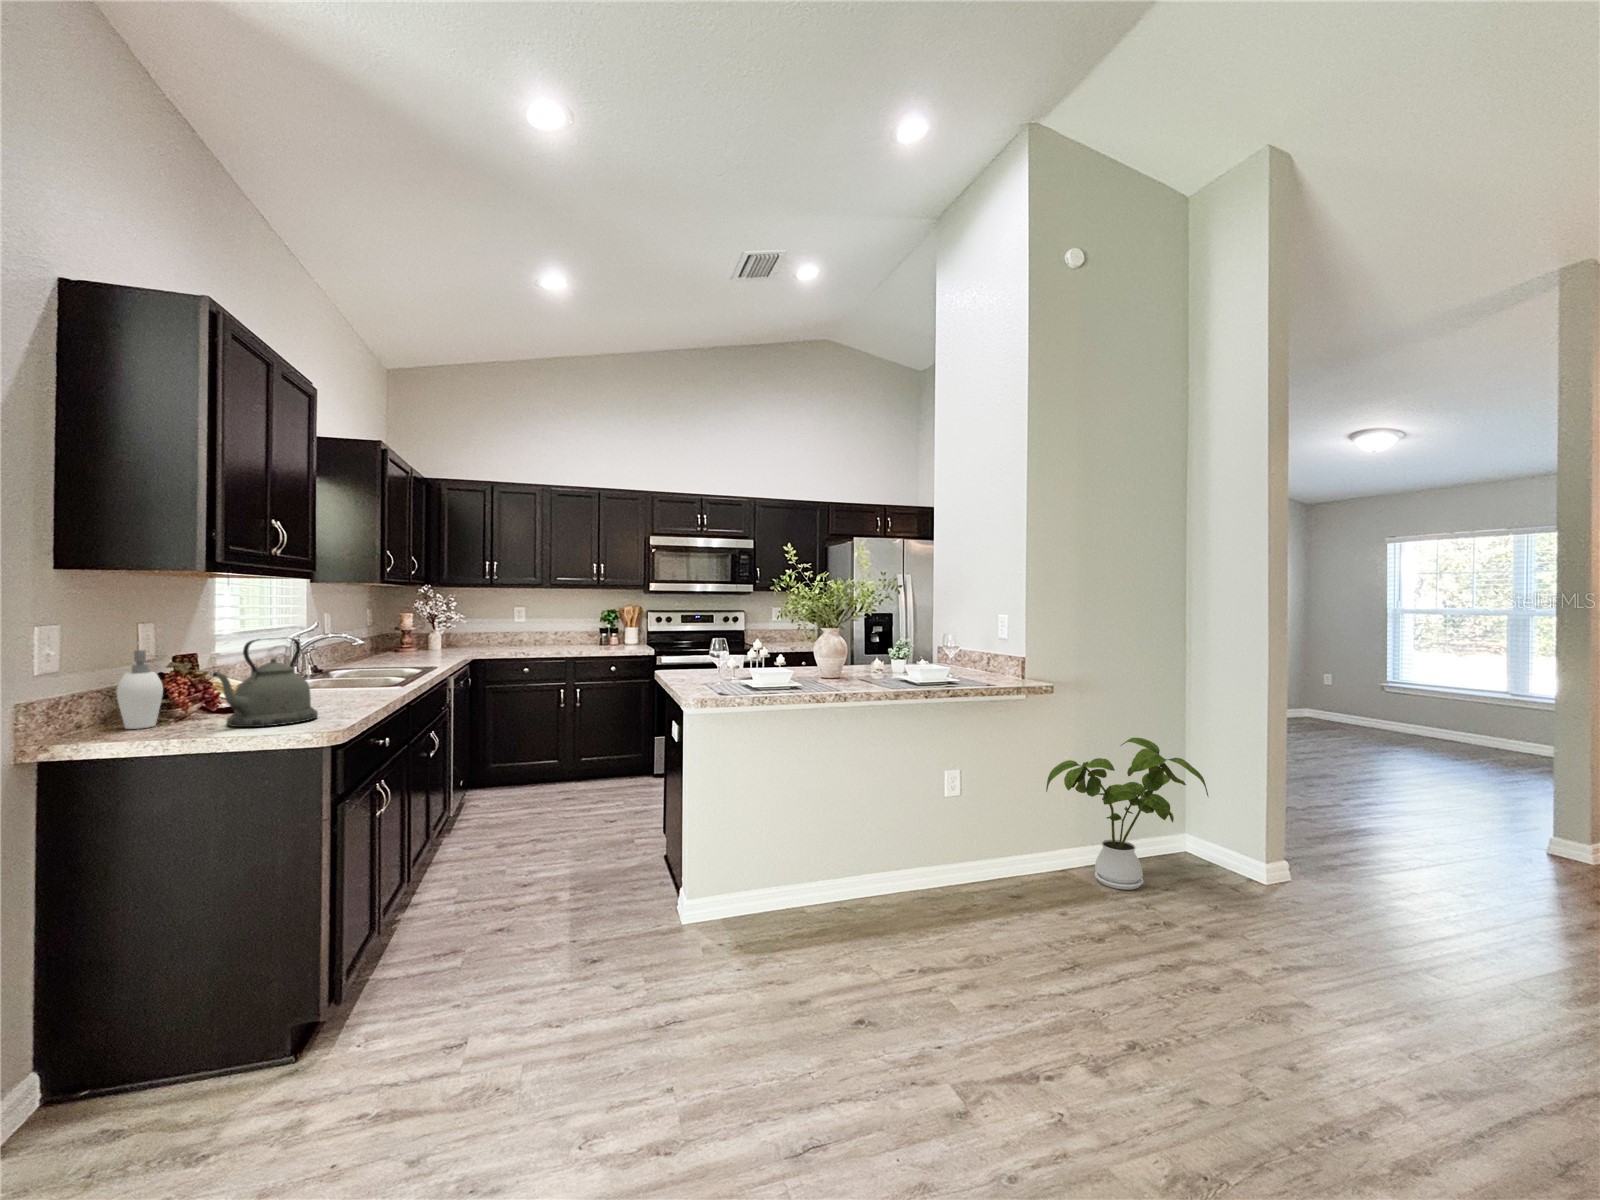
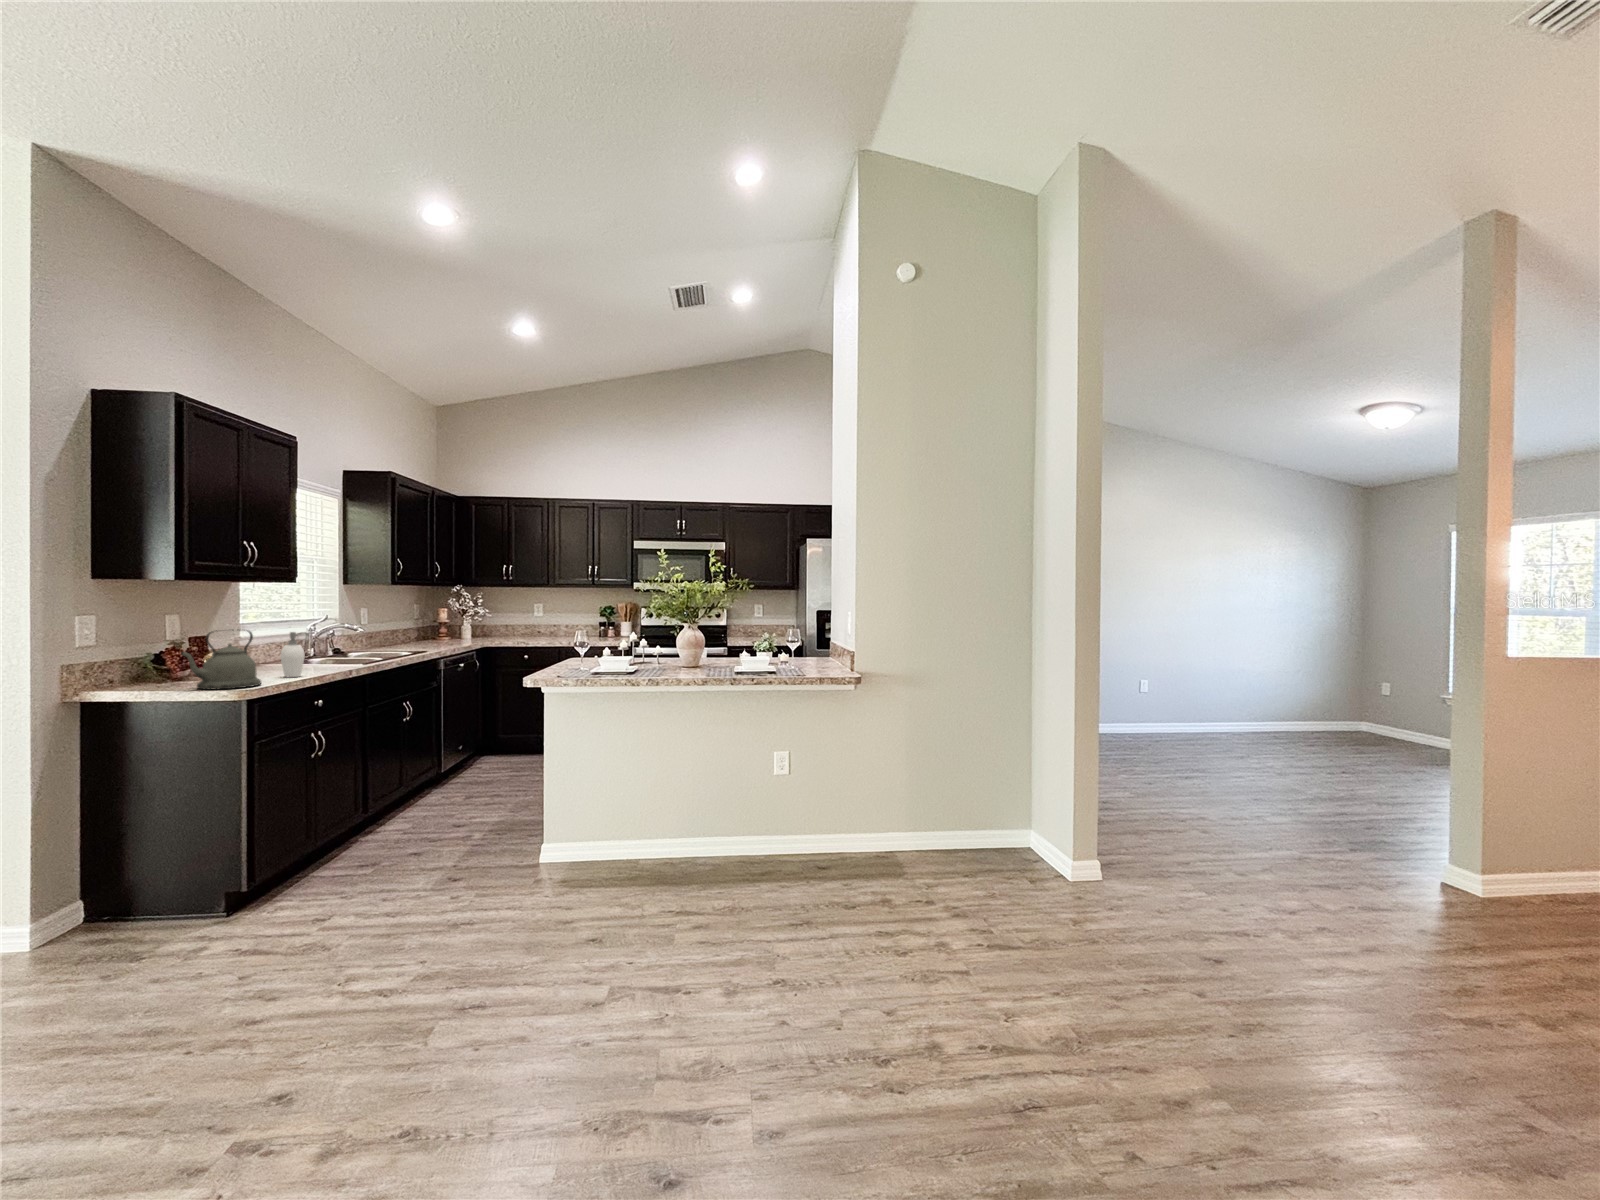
soap dispenser: present [117,650,163,729] -> present [280,632,305,677]
house plant: present [1046,738,1208,890] -> none [873,736,996,871]

